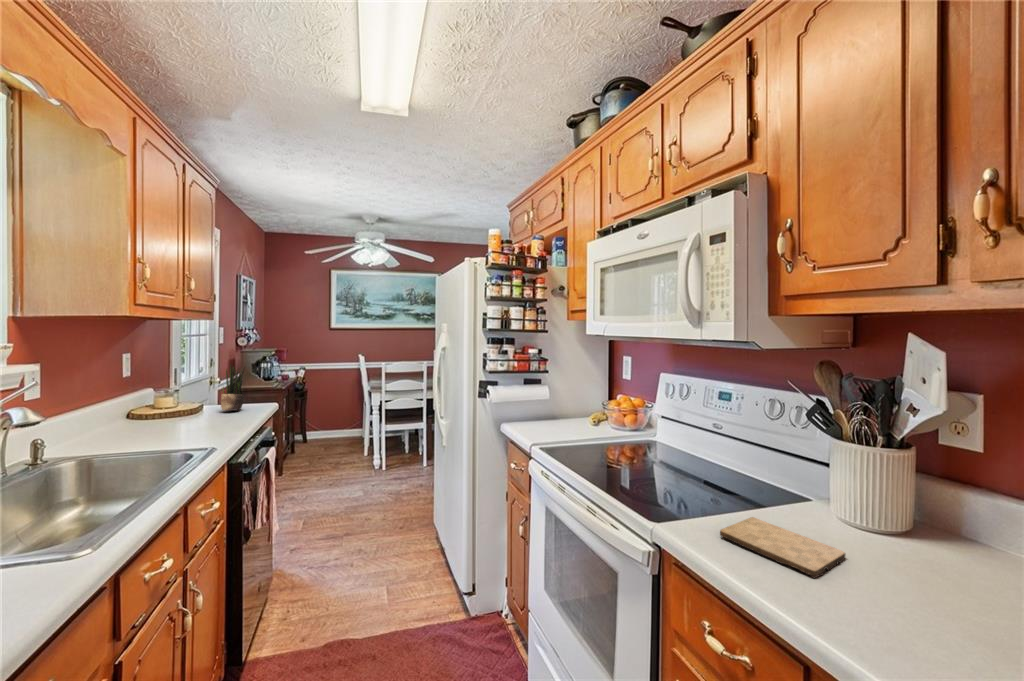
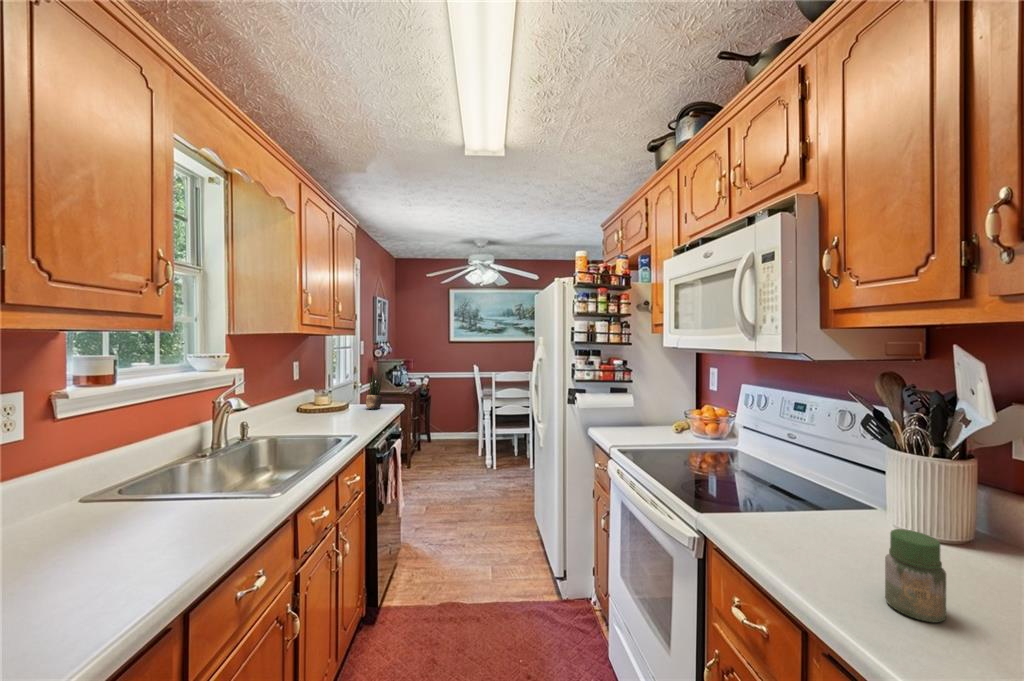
cutting board: present [720,517,845,578] -> none [763,518,887,570]
jar: none [871,534,938,636] -> present [885,529,946,622]

